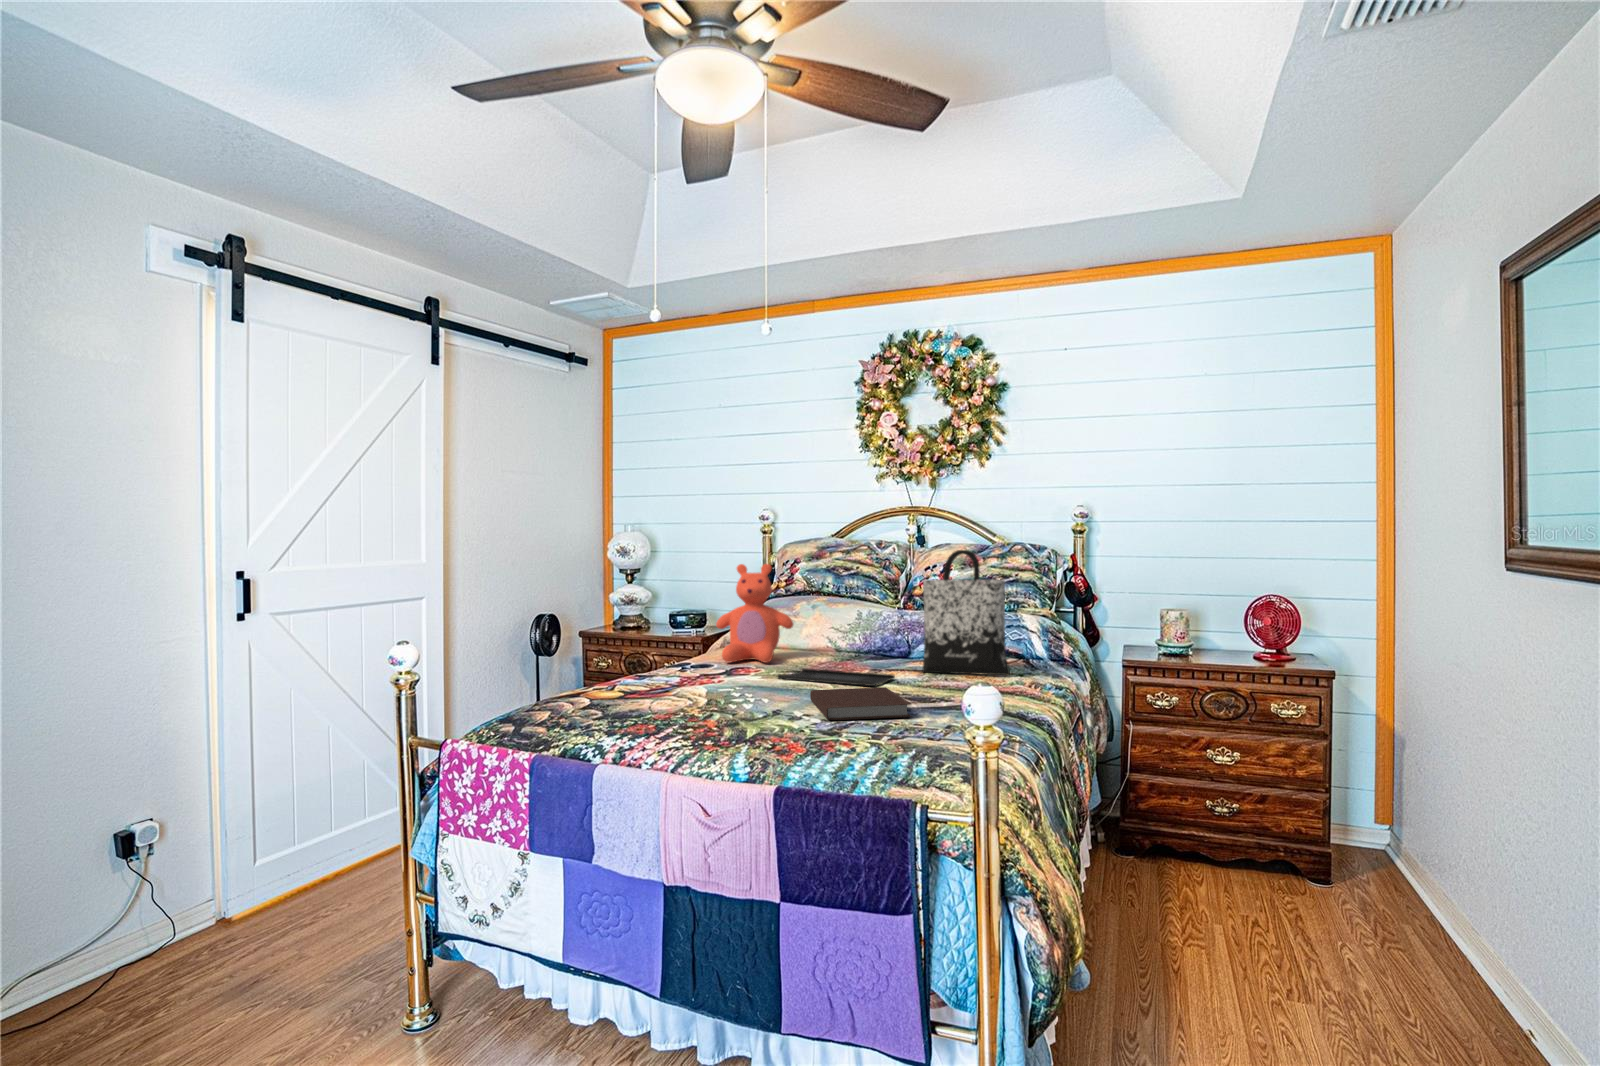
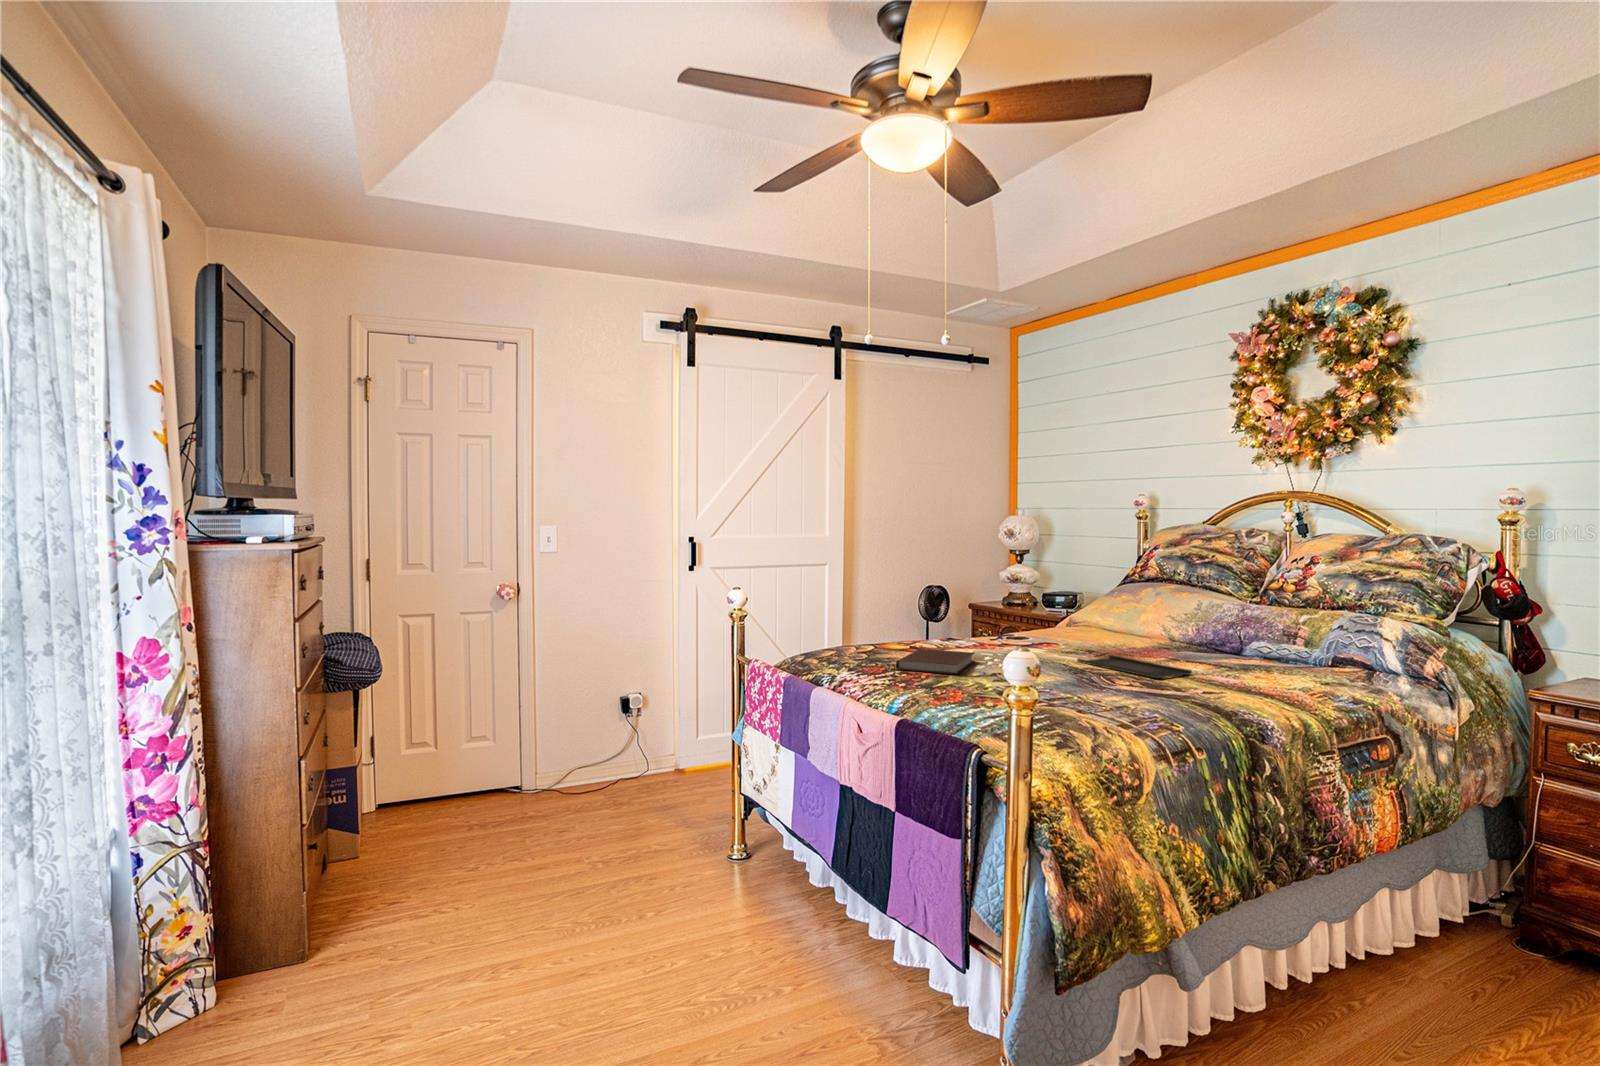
tote bag: present [923,550,1010,675] -> none [1235,550,1331,684]
teddy bear: present [716,564,793,662] -> none [1044,553,1118,646]
notebook: present [810,687,912,720] -> present [896,649,975,674]

